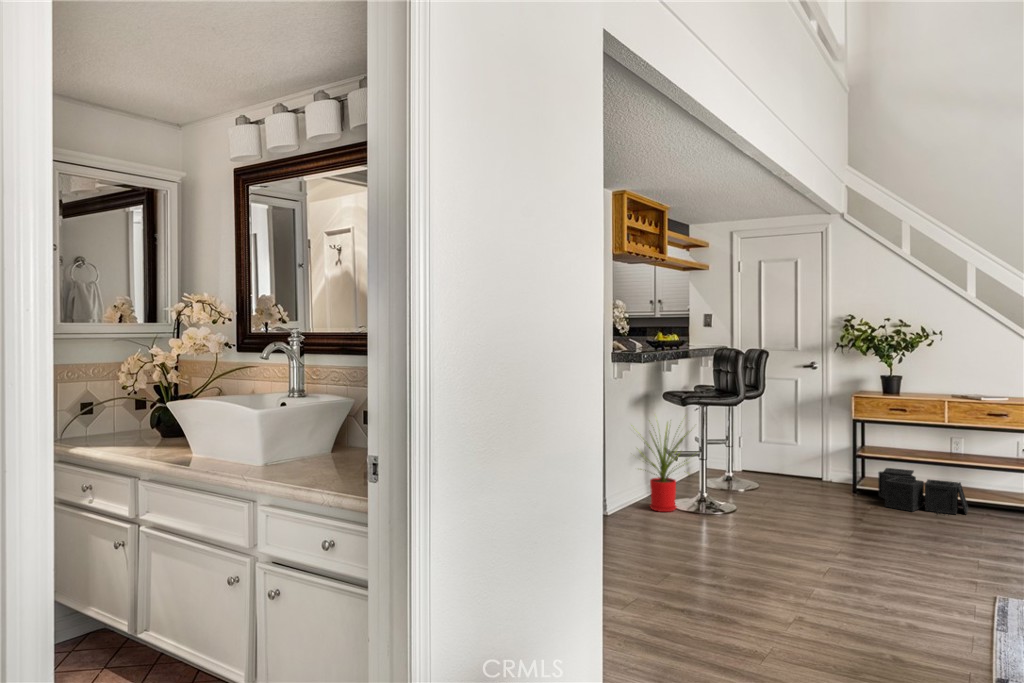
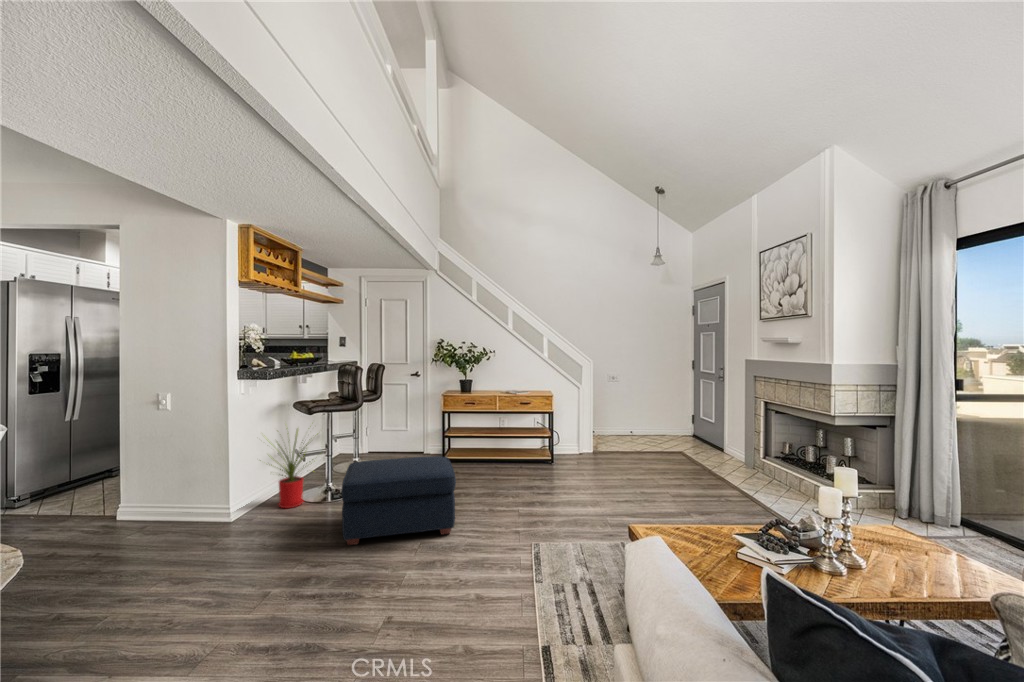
ottoman: none [731,464,877,566] -> present [341,456,456,545]
storage bin: present [878,468,968,515] -> none [458,443,510,474]

